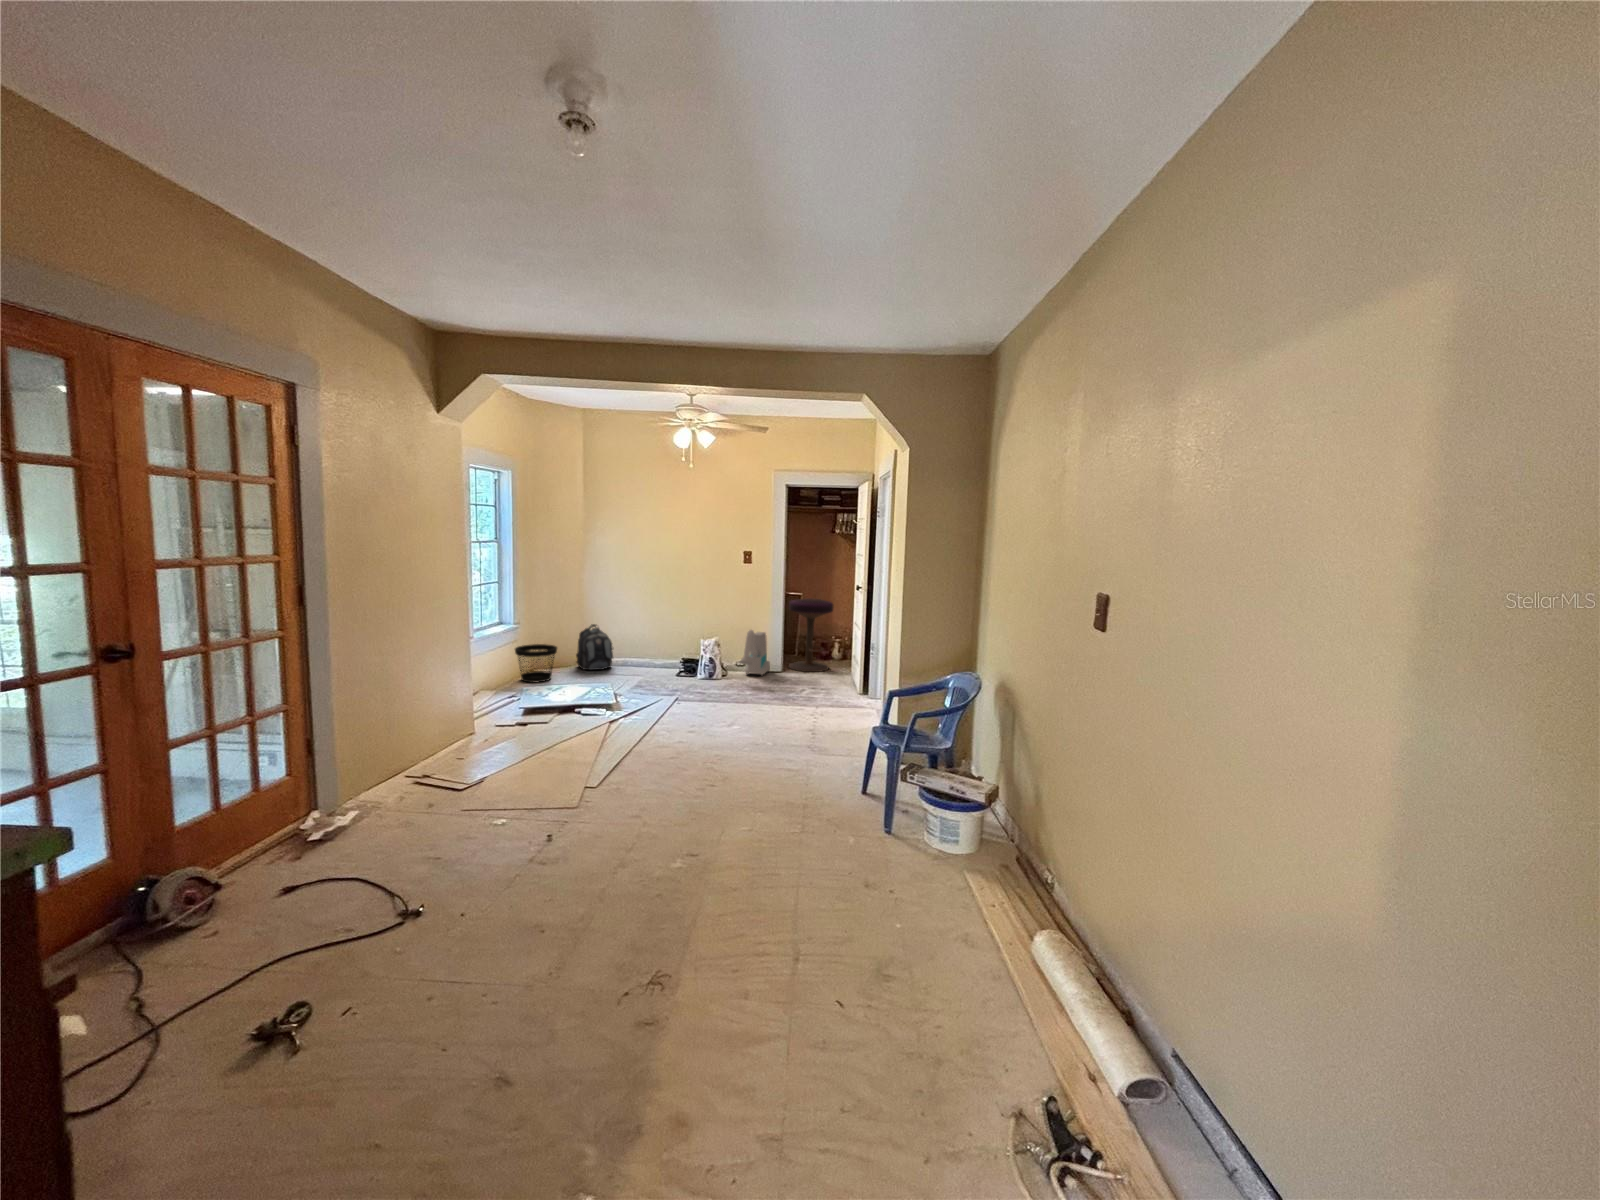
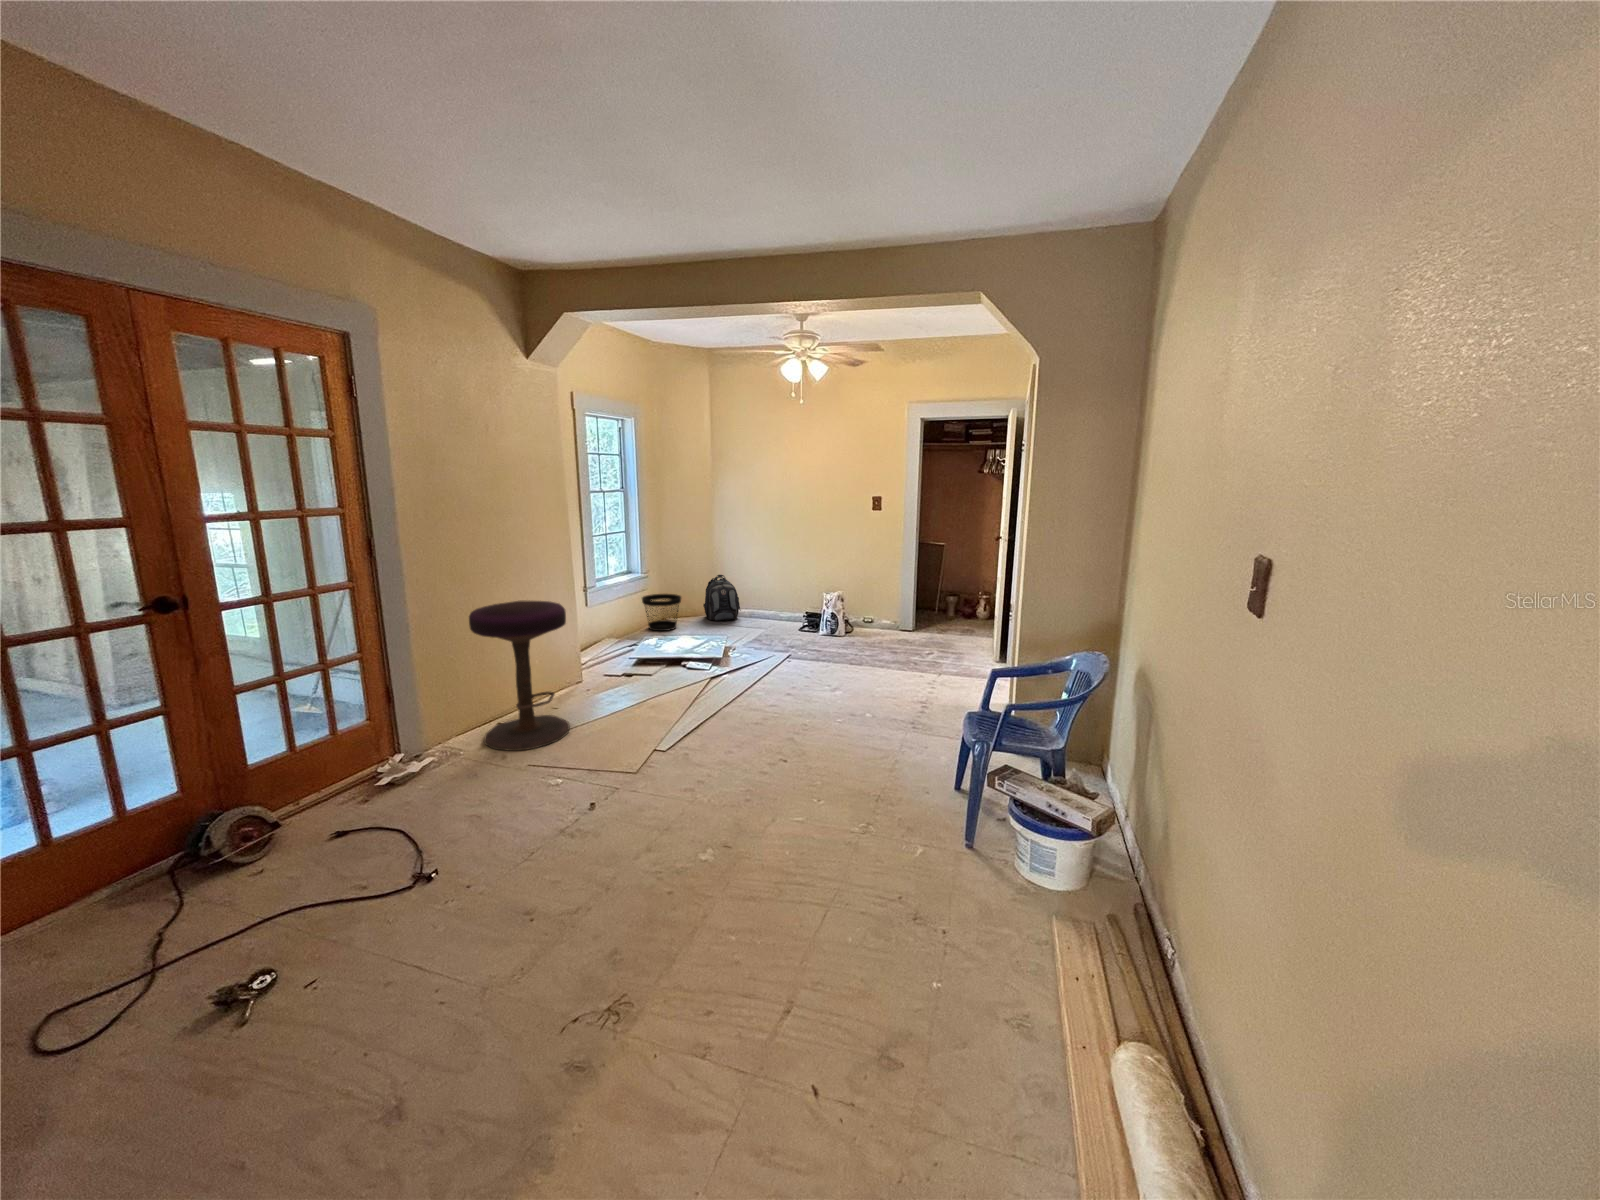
stool: present [789,598,833,672] -> present [469,601,569,751]
vacuum cleaner: present [739,630,770,675] -> none [859,584,898,634]

